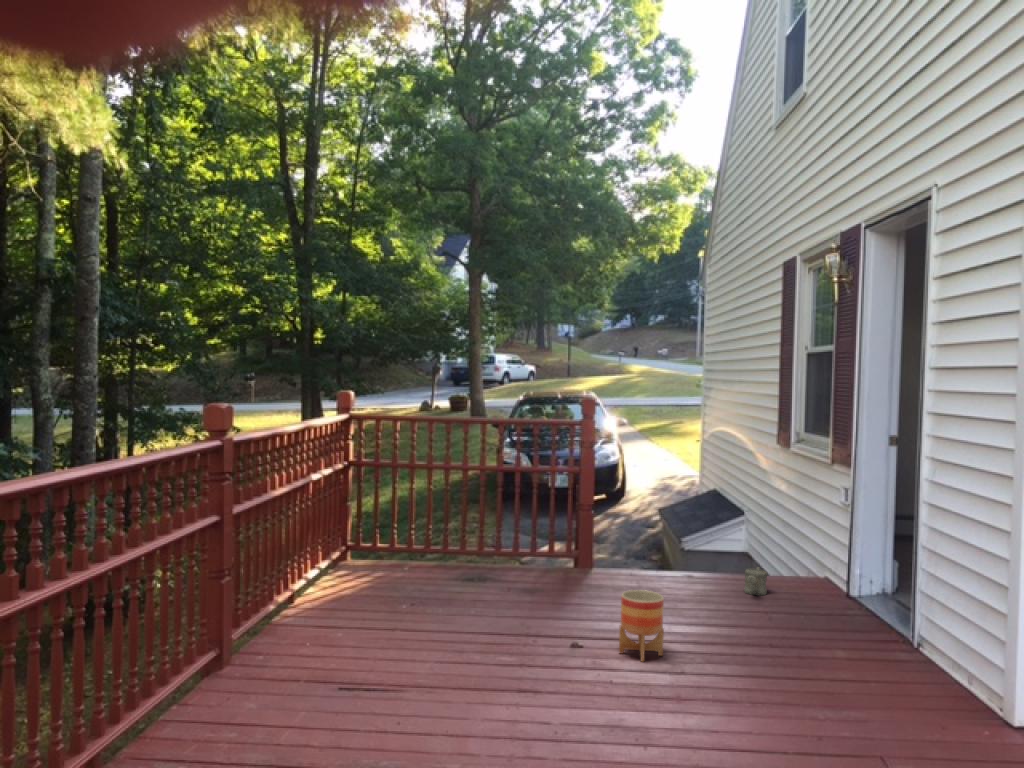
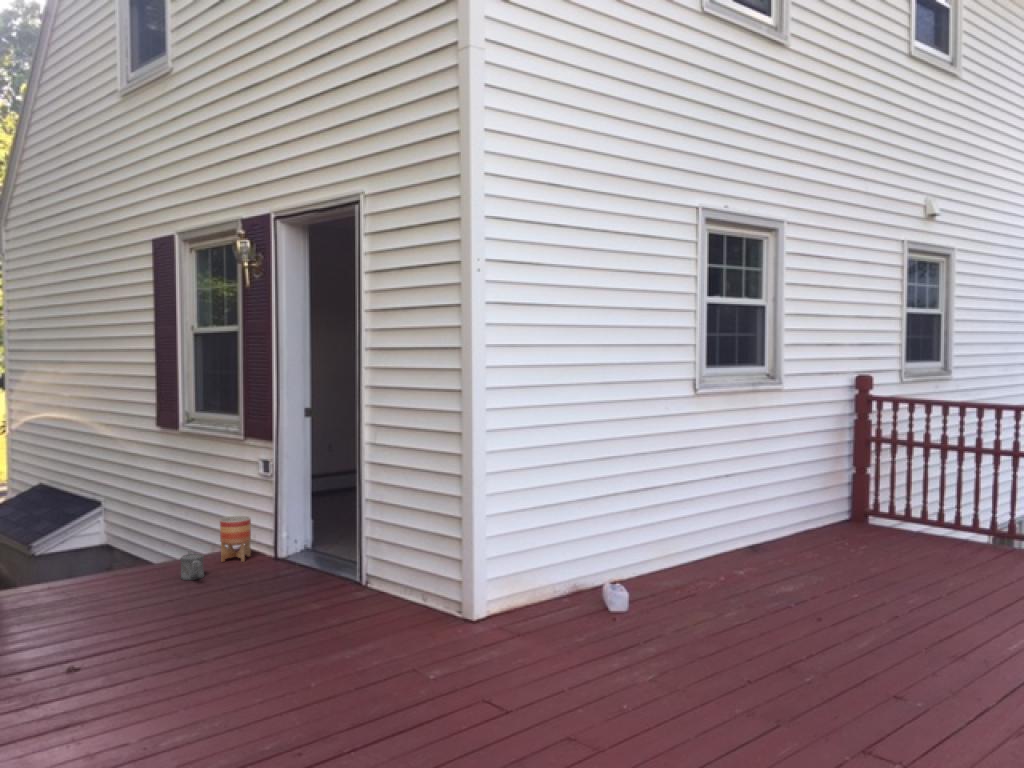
planter: present [619,590,664,662] -> present [220,516,251,562]

